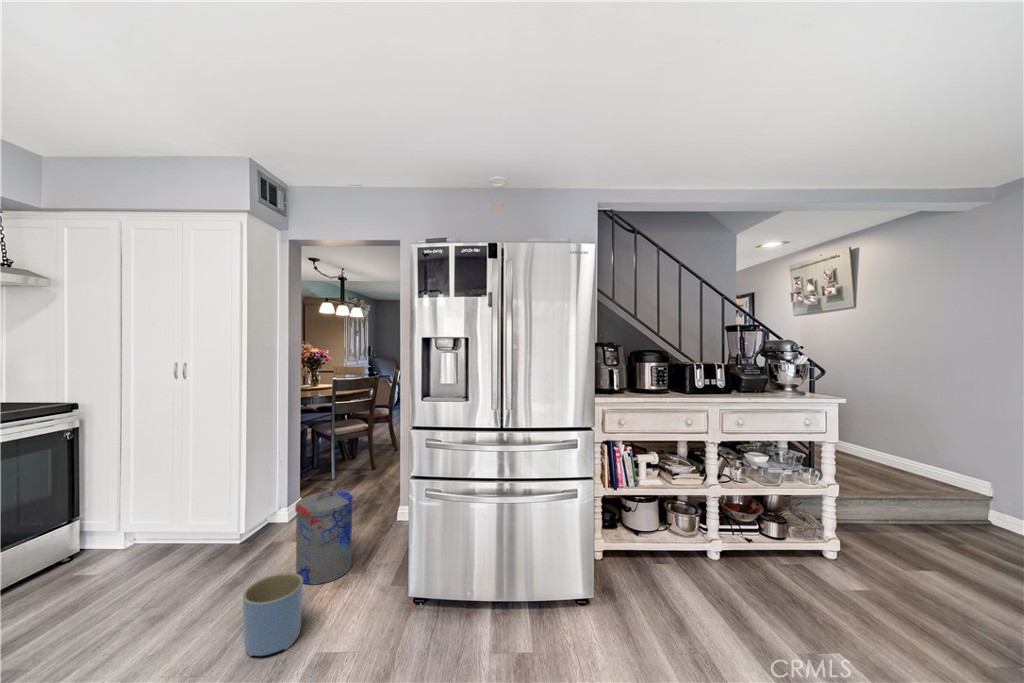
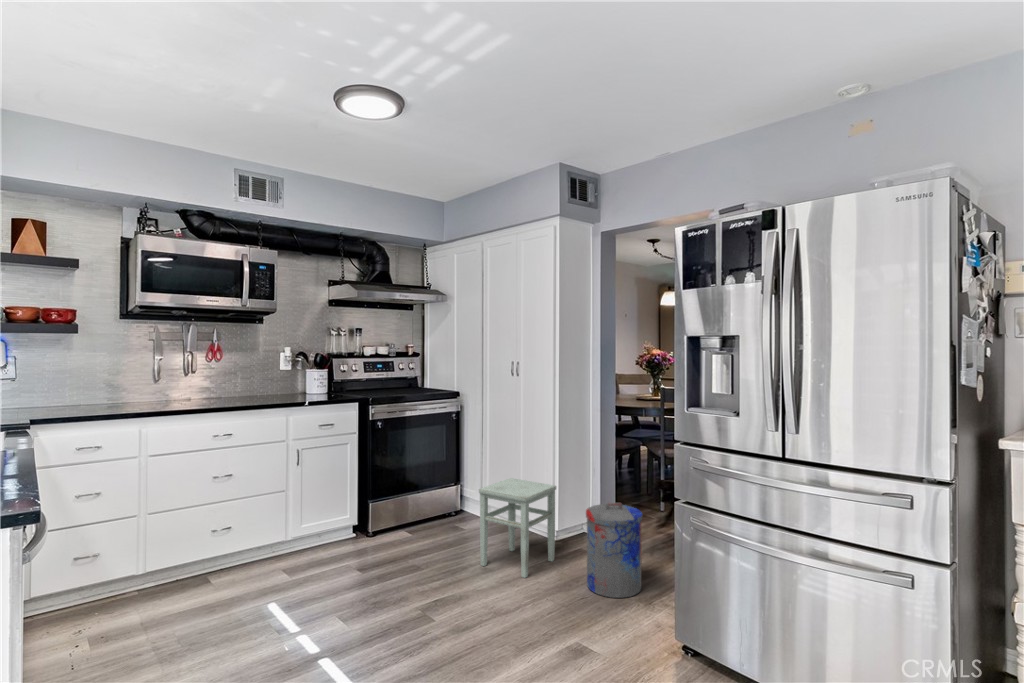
stool: none [145,489,250,609] -> present [479,478,556,578]
planter: present [243,573,303,656] -> none [523,563,571,633]

